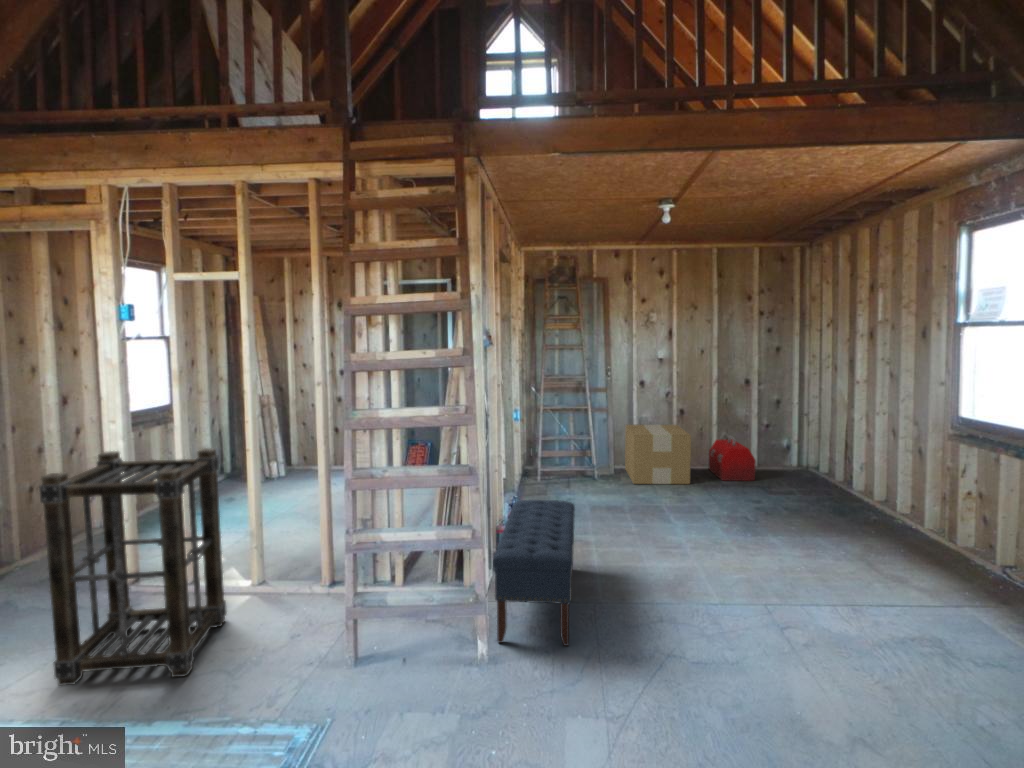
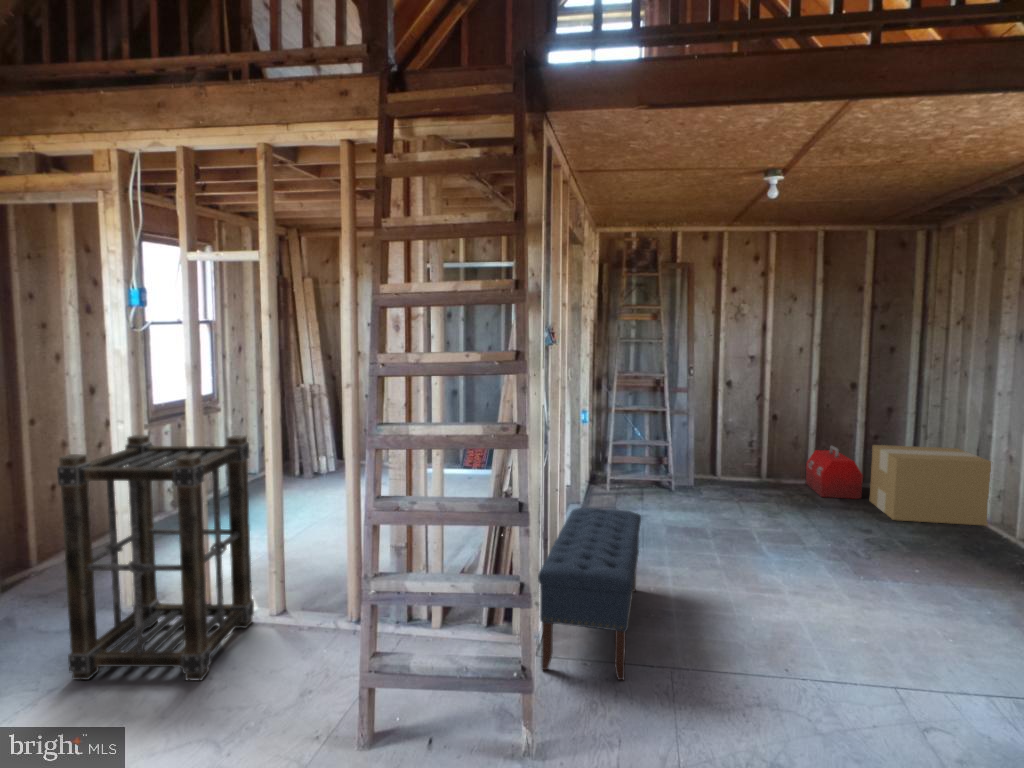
cardboard box: present [625,425,691,484] -> present [869,445,991,526]

